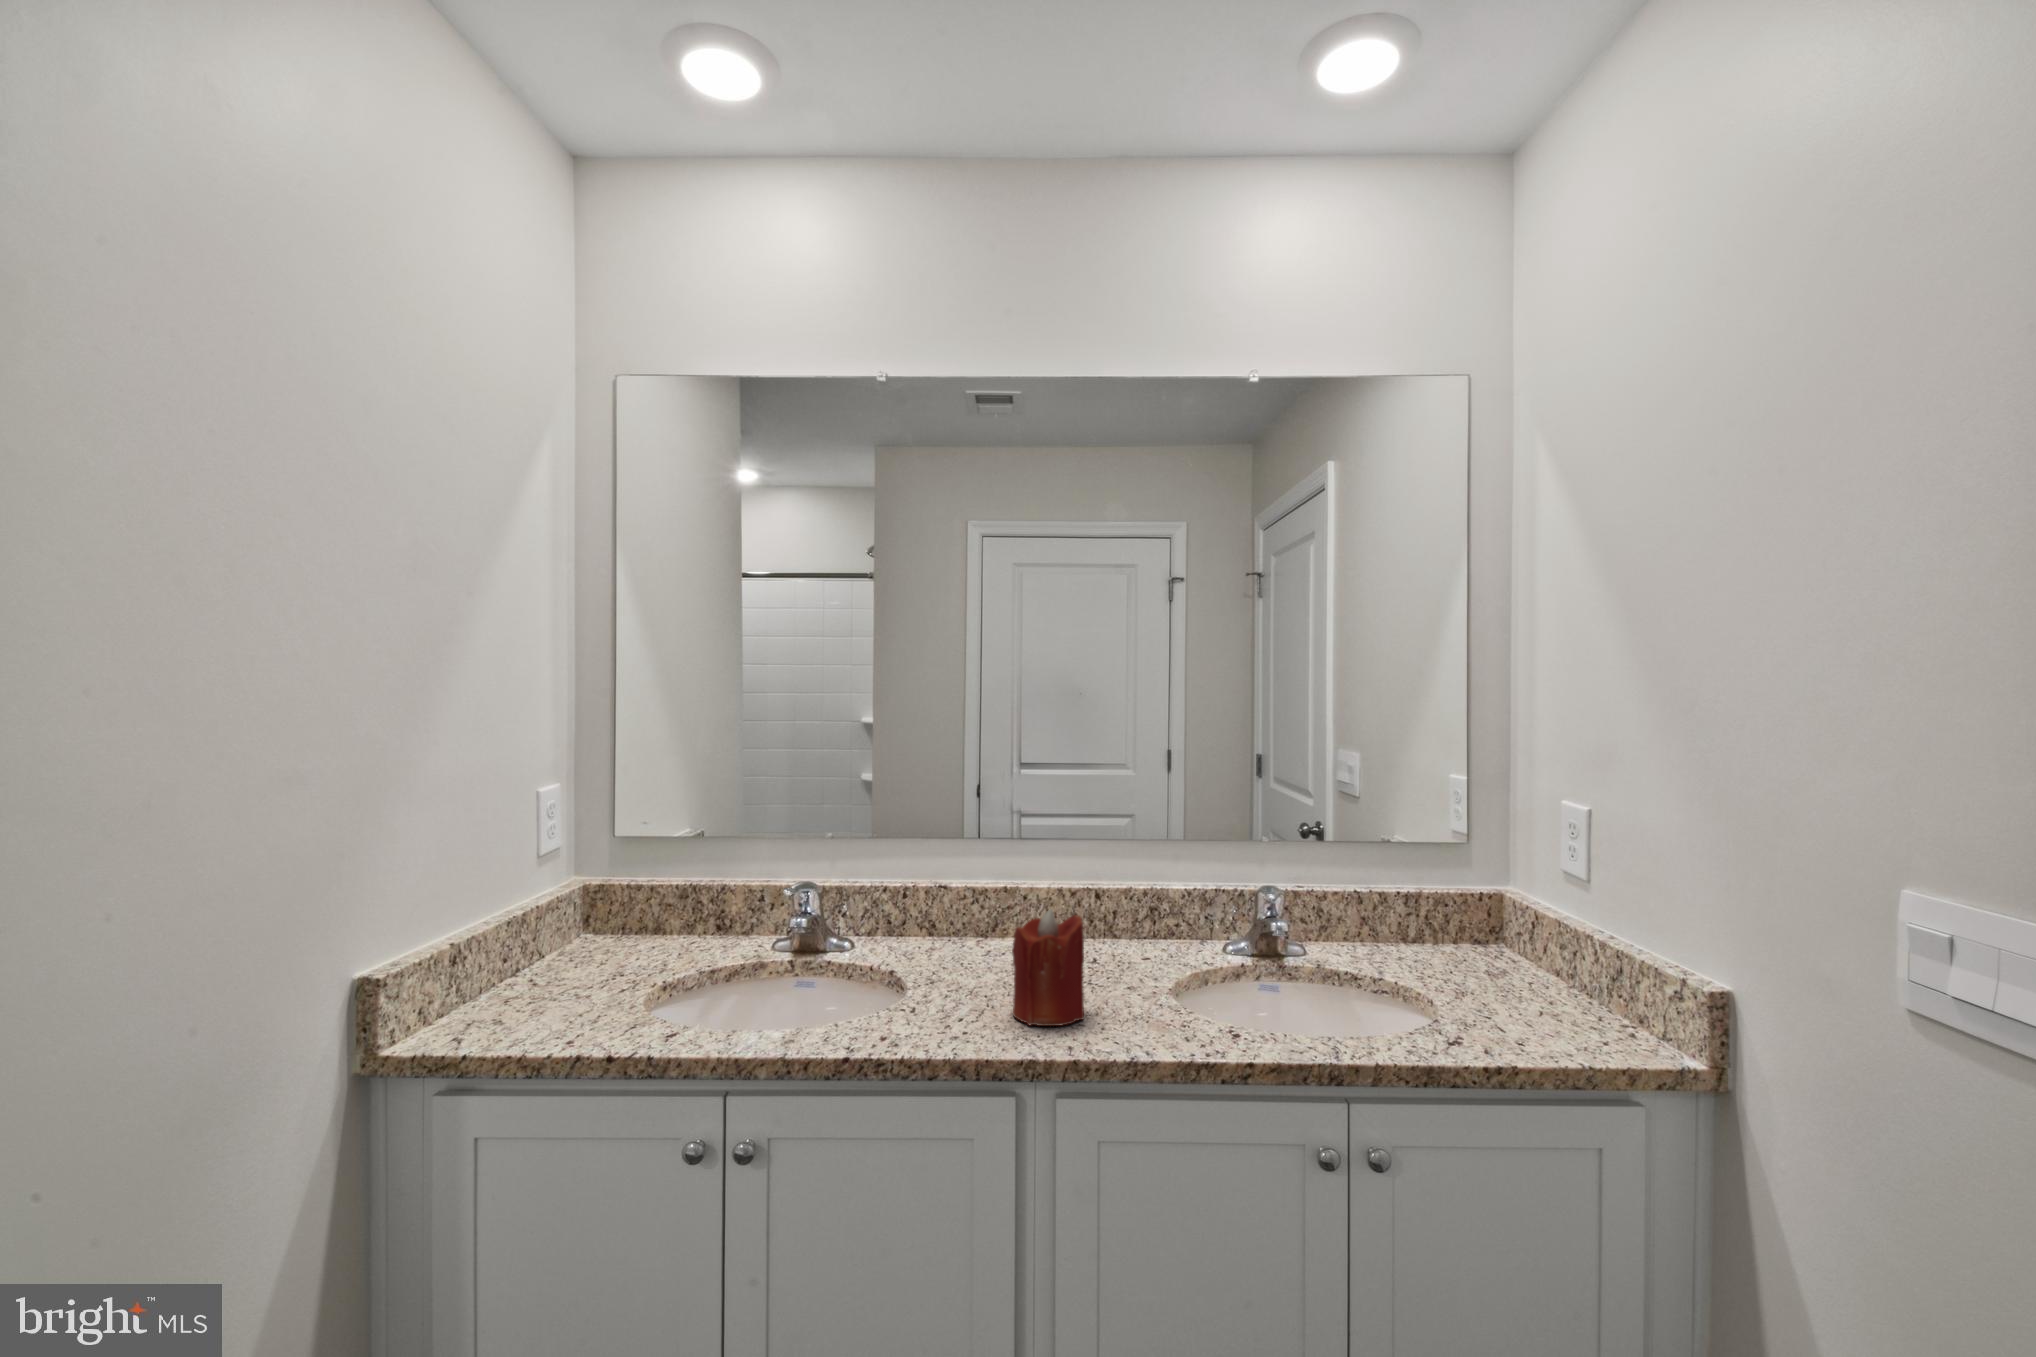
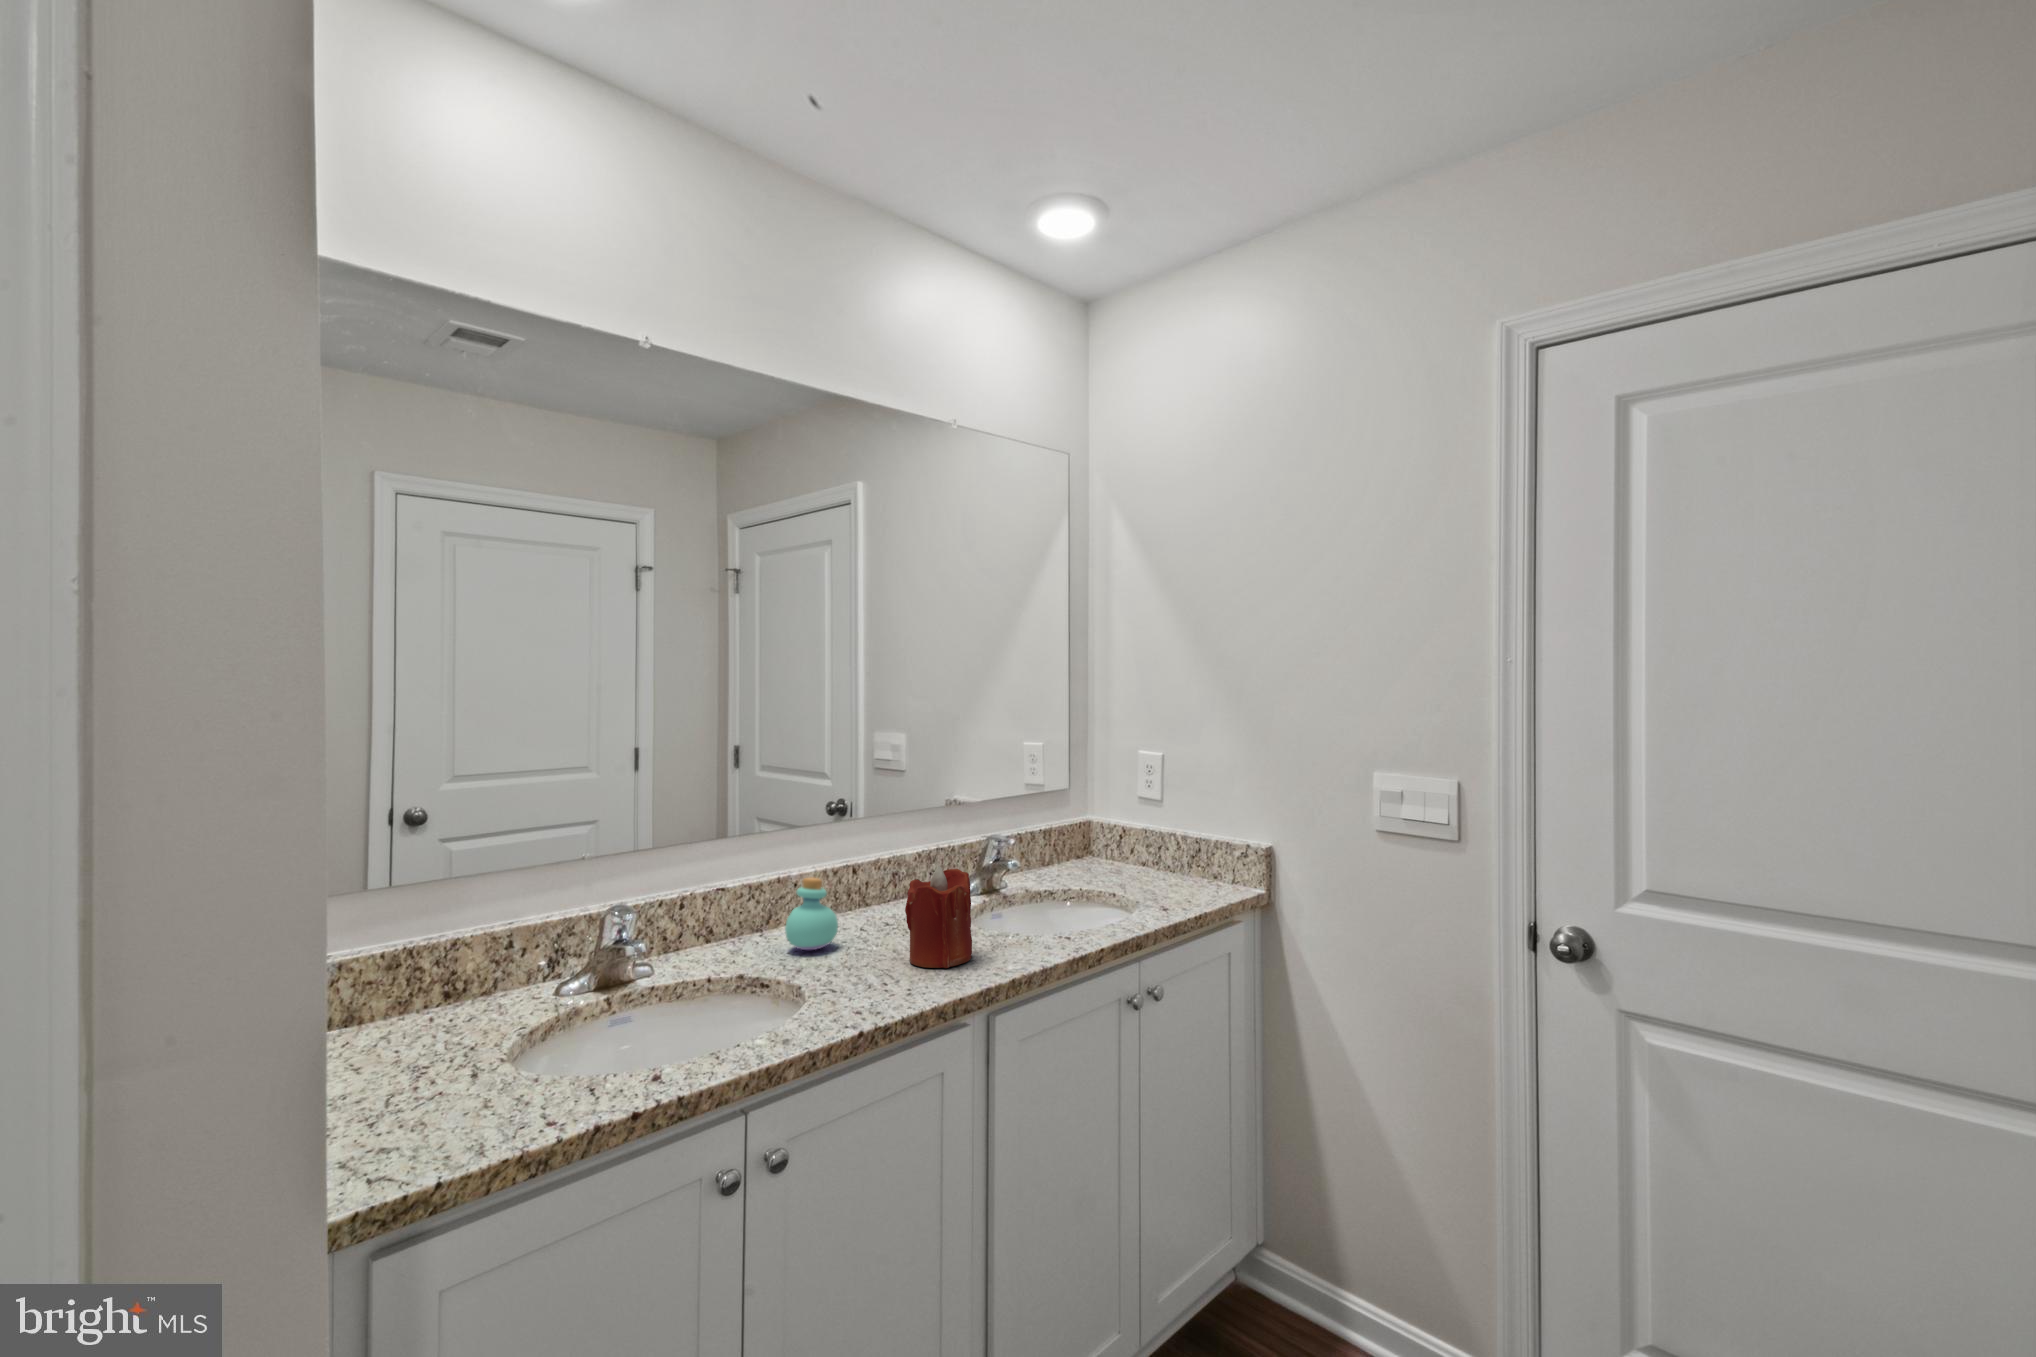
perfume bottle: none [958,892,1012,968] -> present [785,878,838,950]

